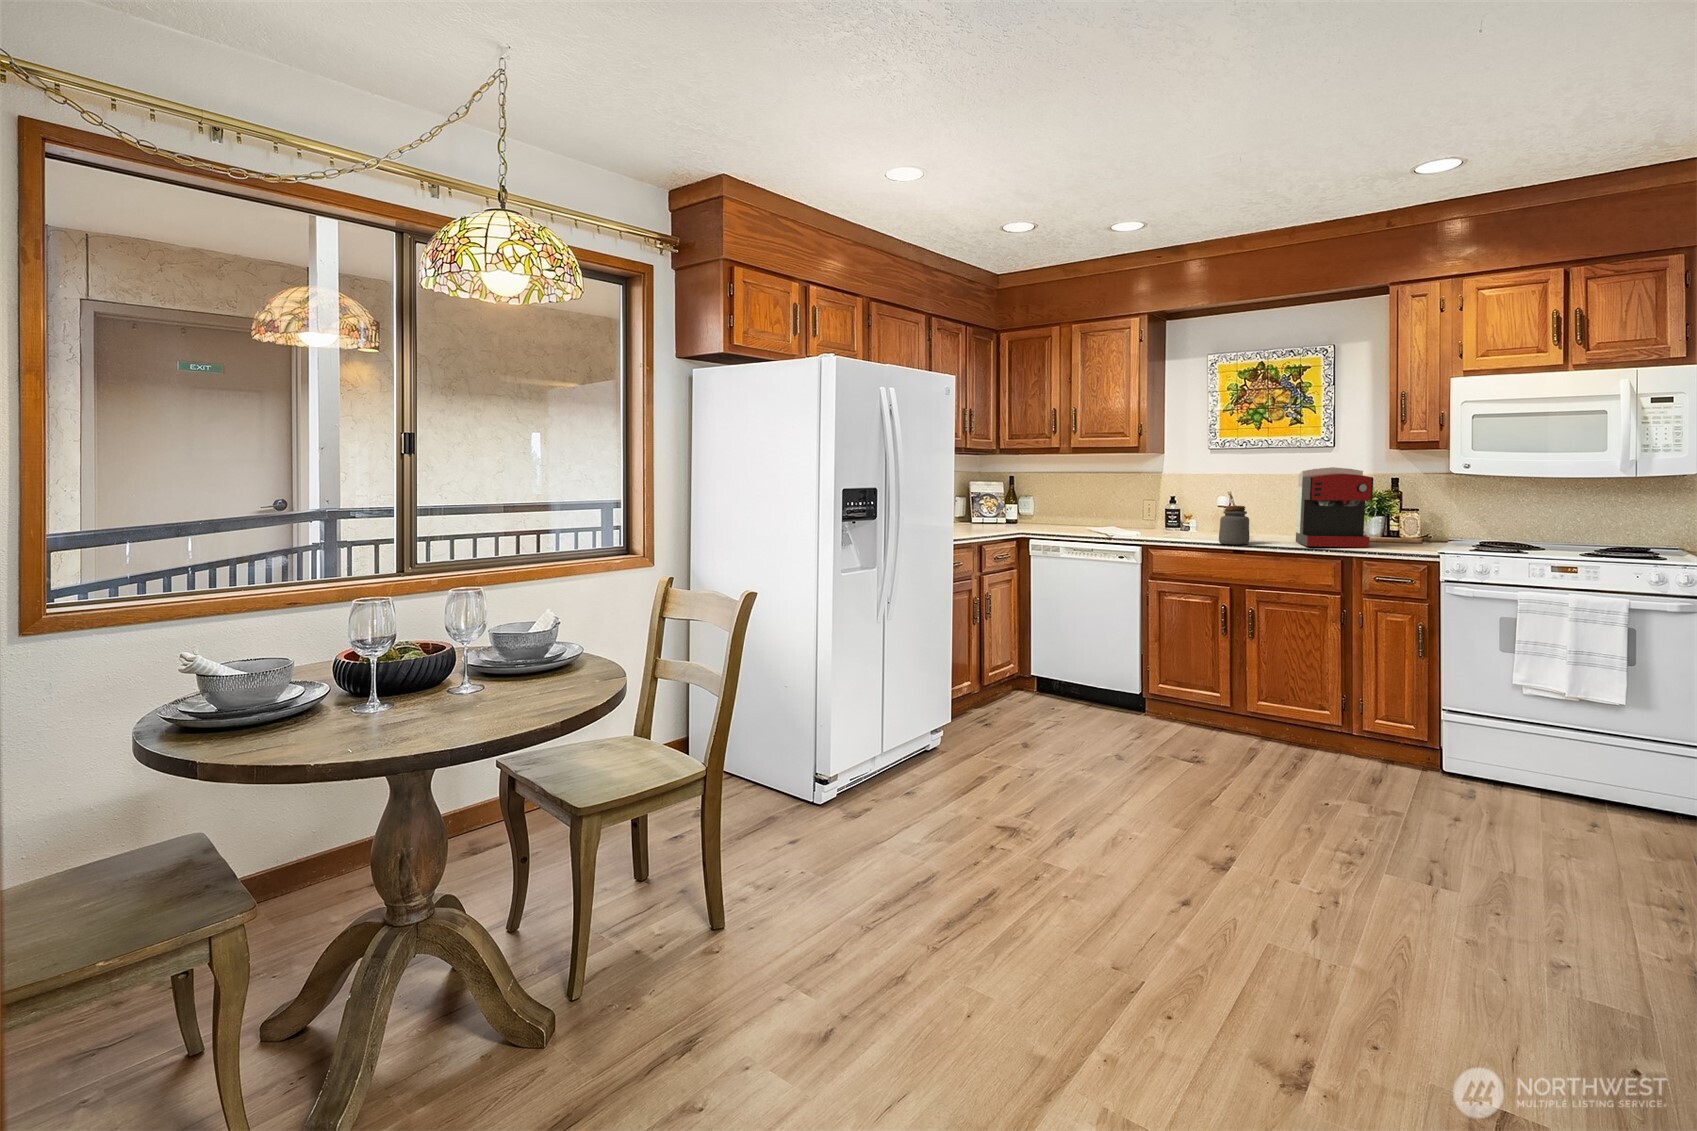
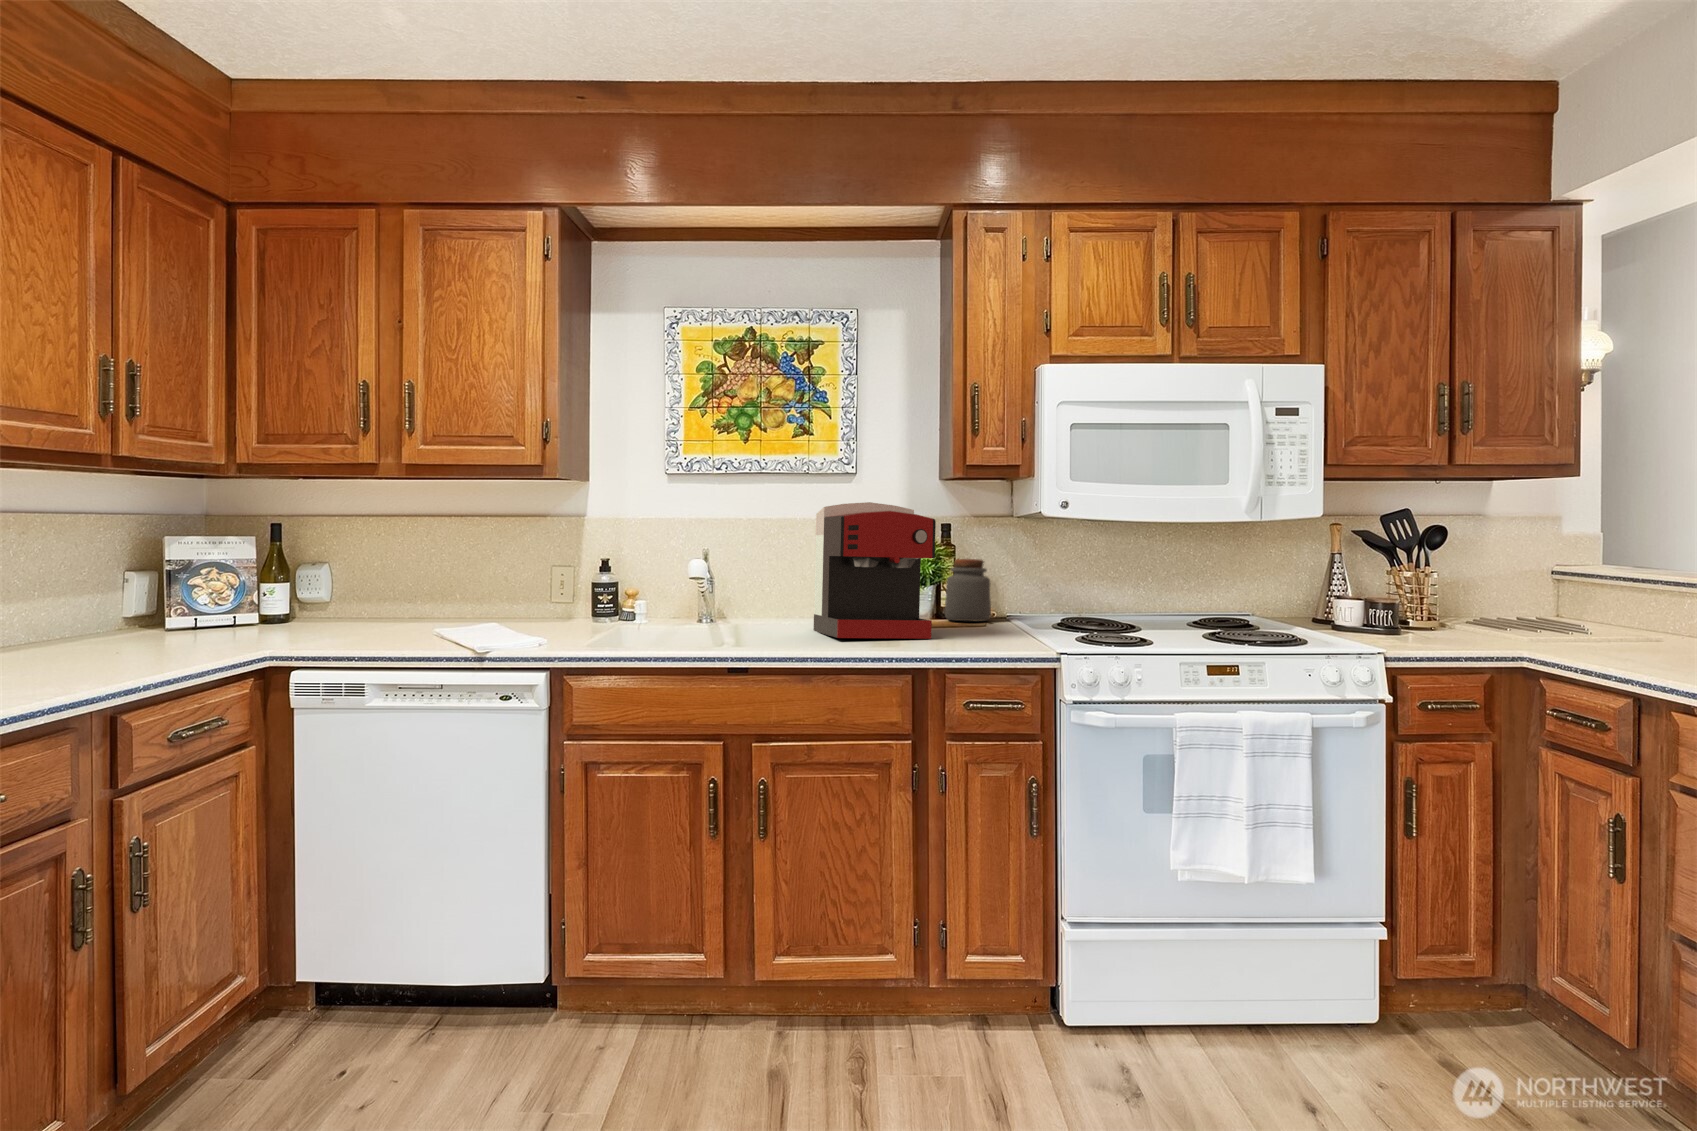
jar: present [1219,506,1249,544] -> present [945,559,991,621]

